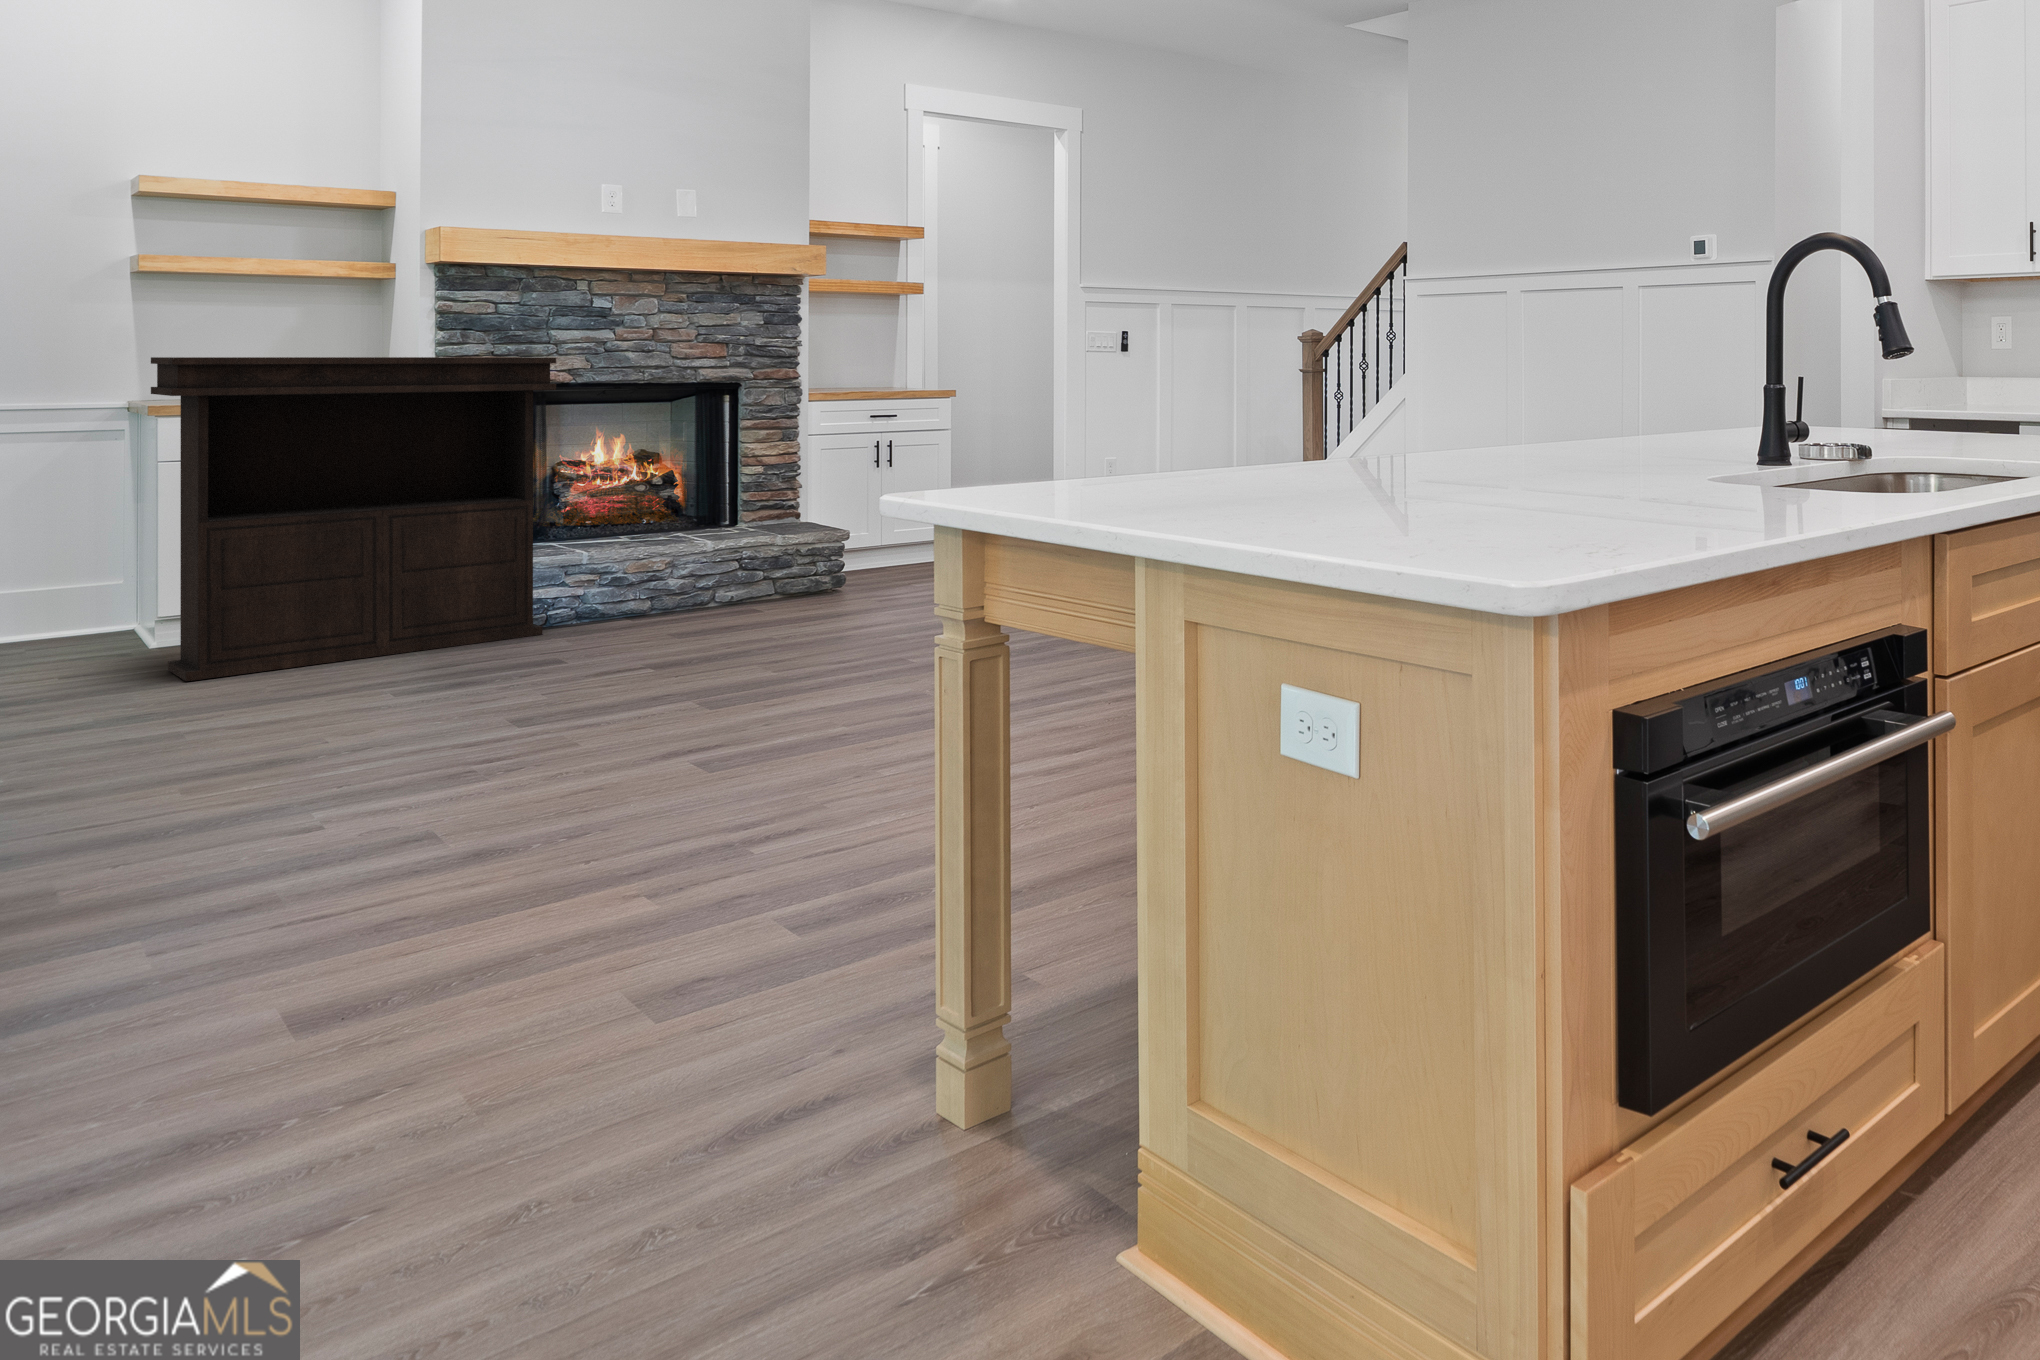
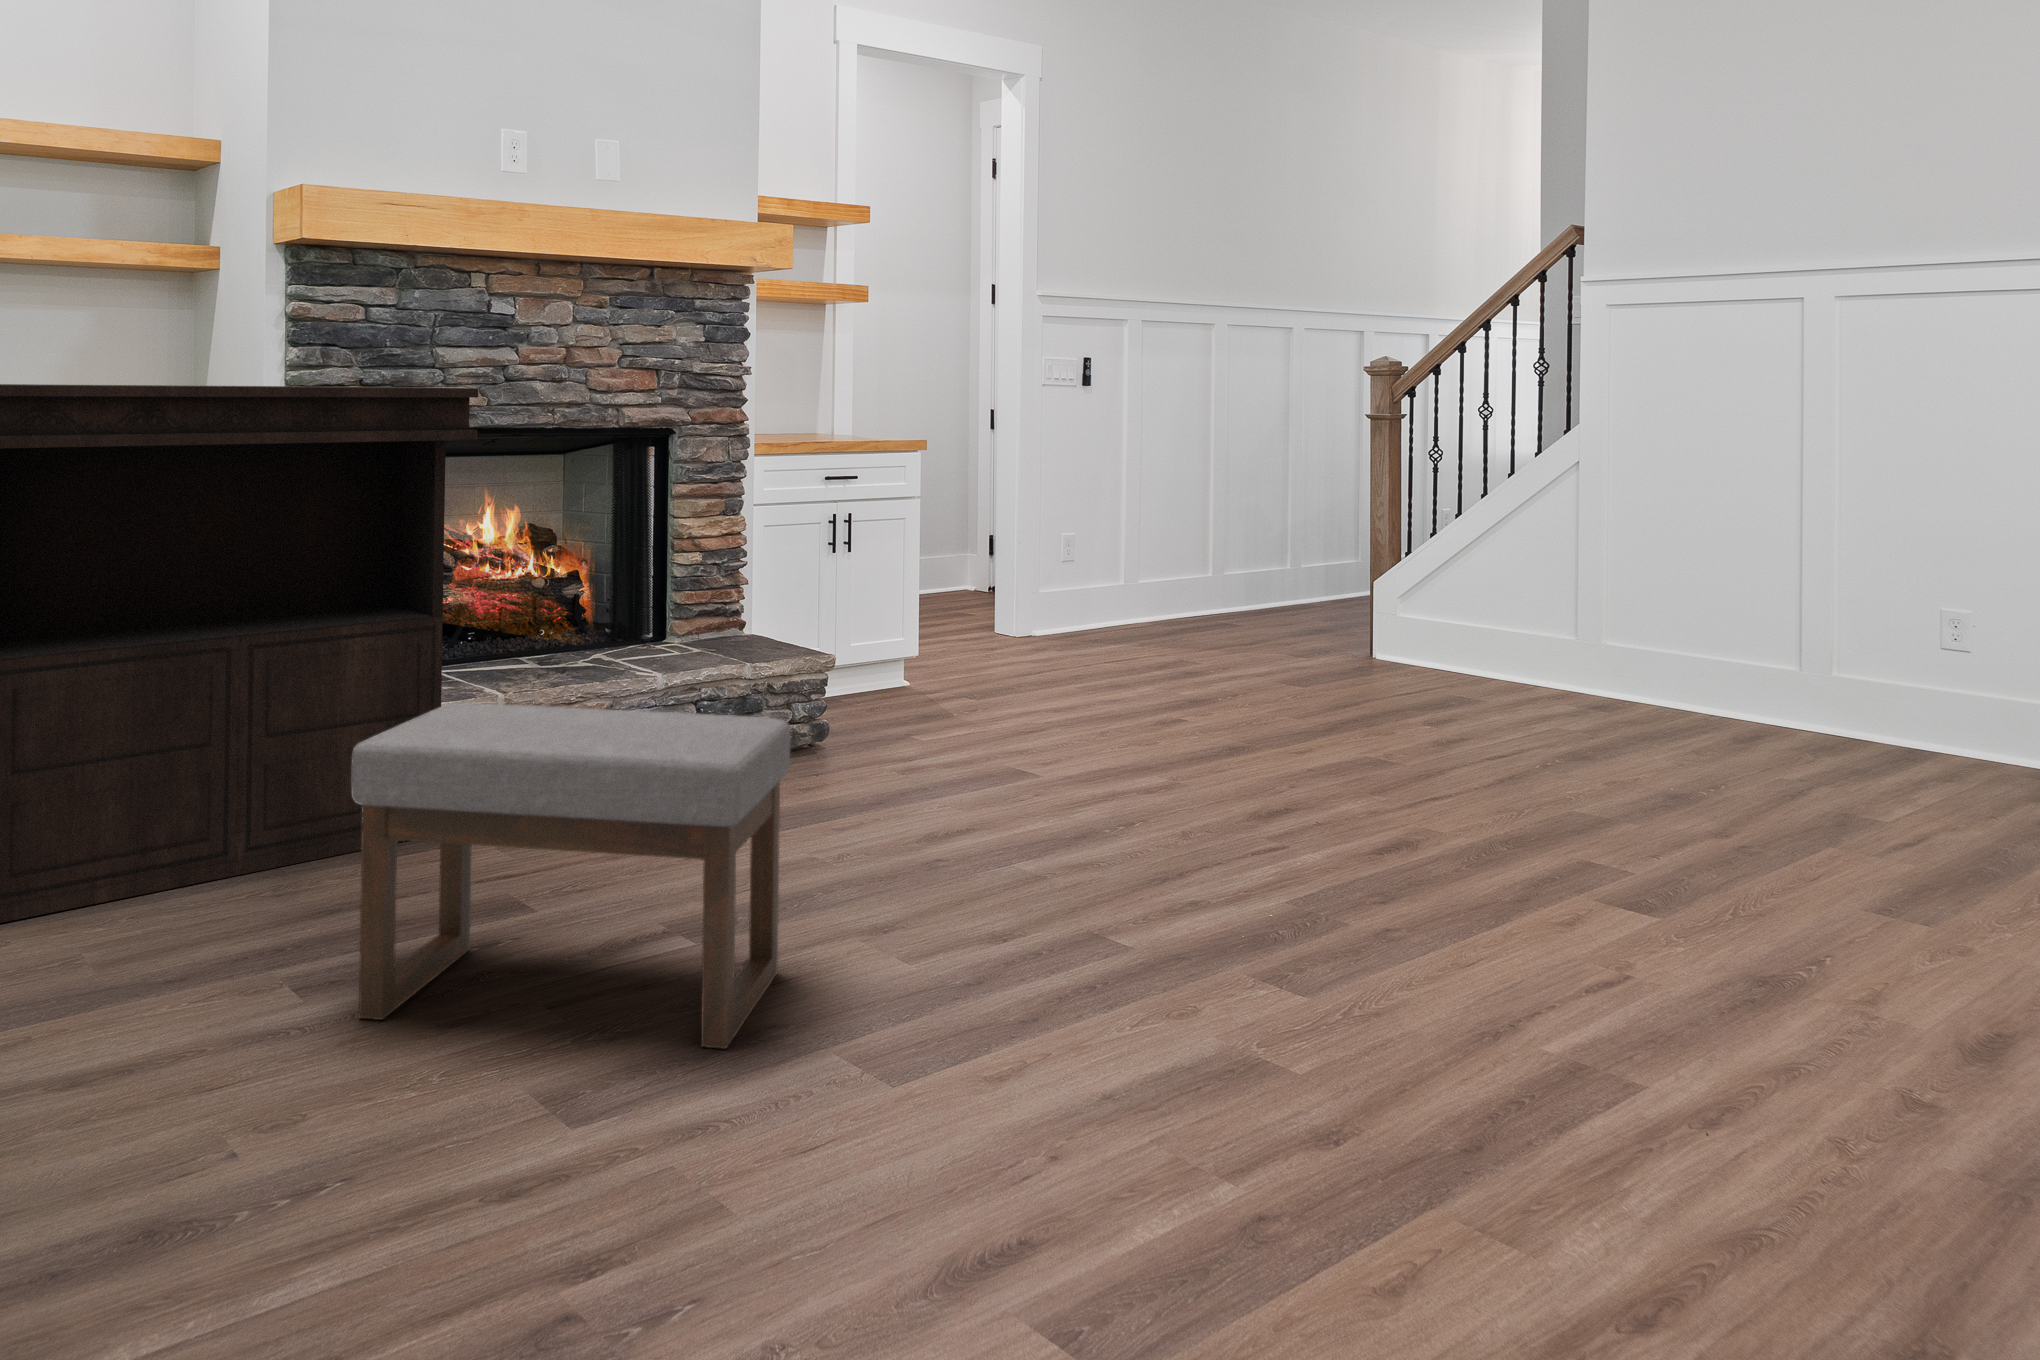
ottoman: none [419,537,698,702] -> present [352,703,790,1049]

